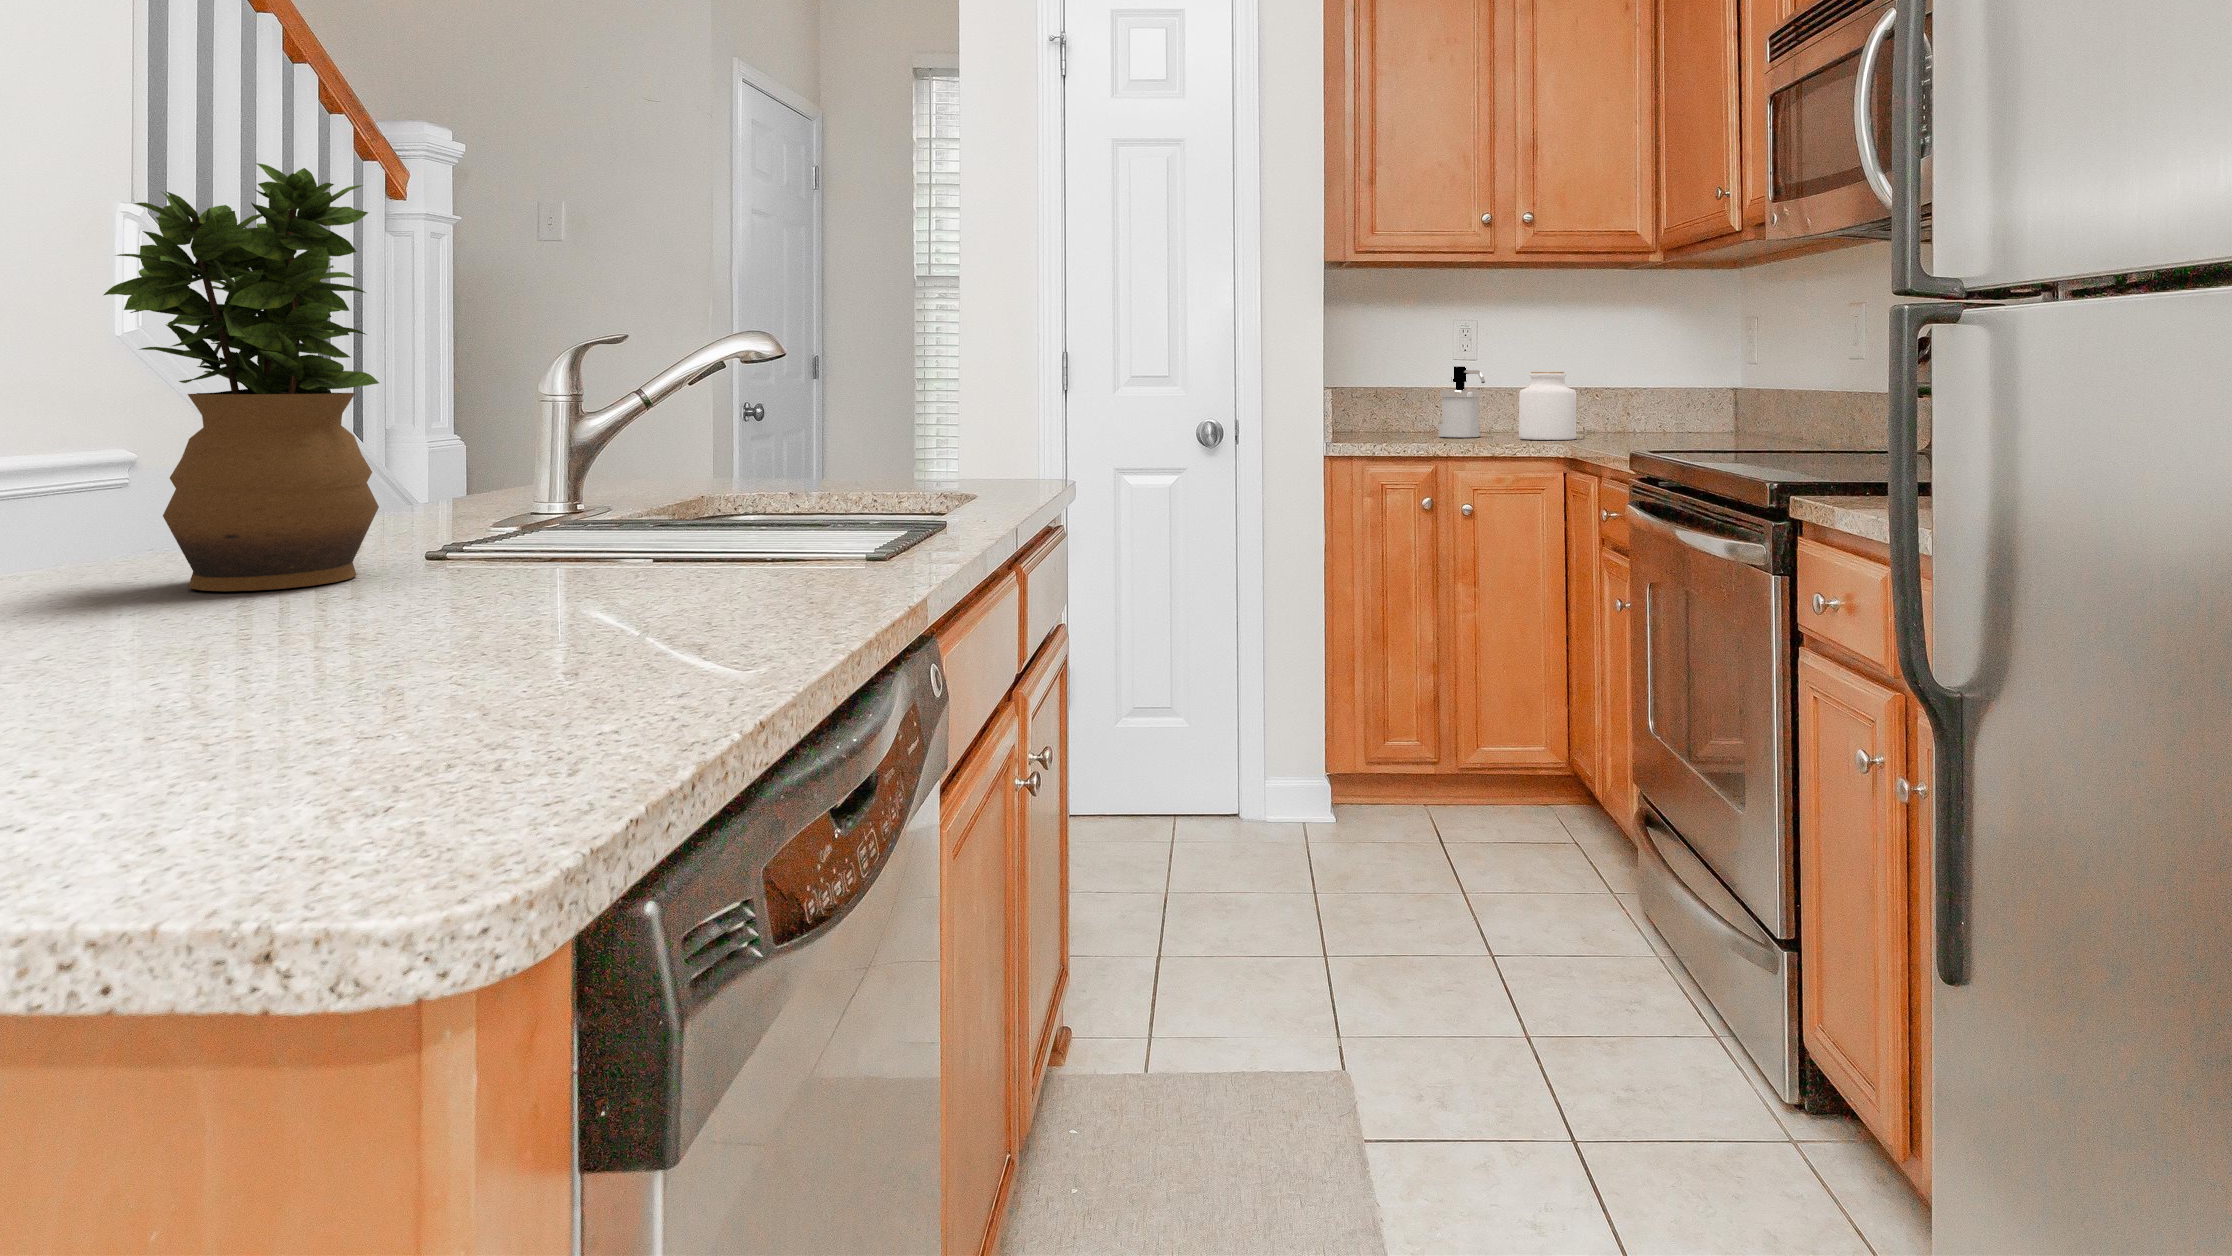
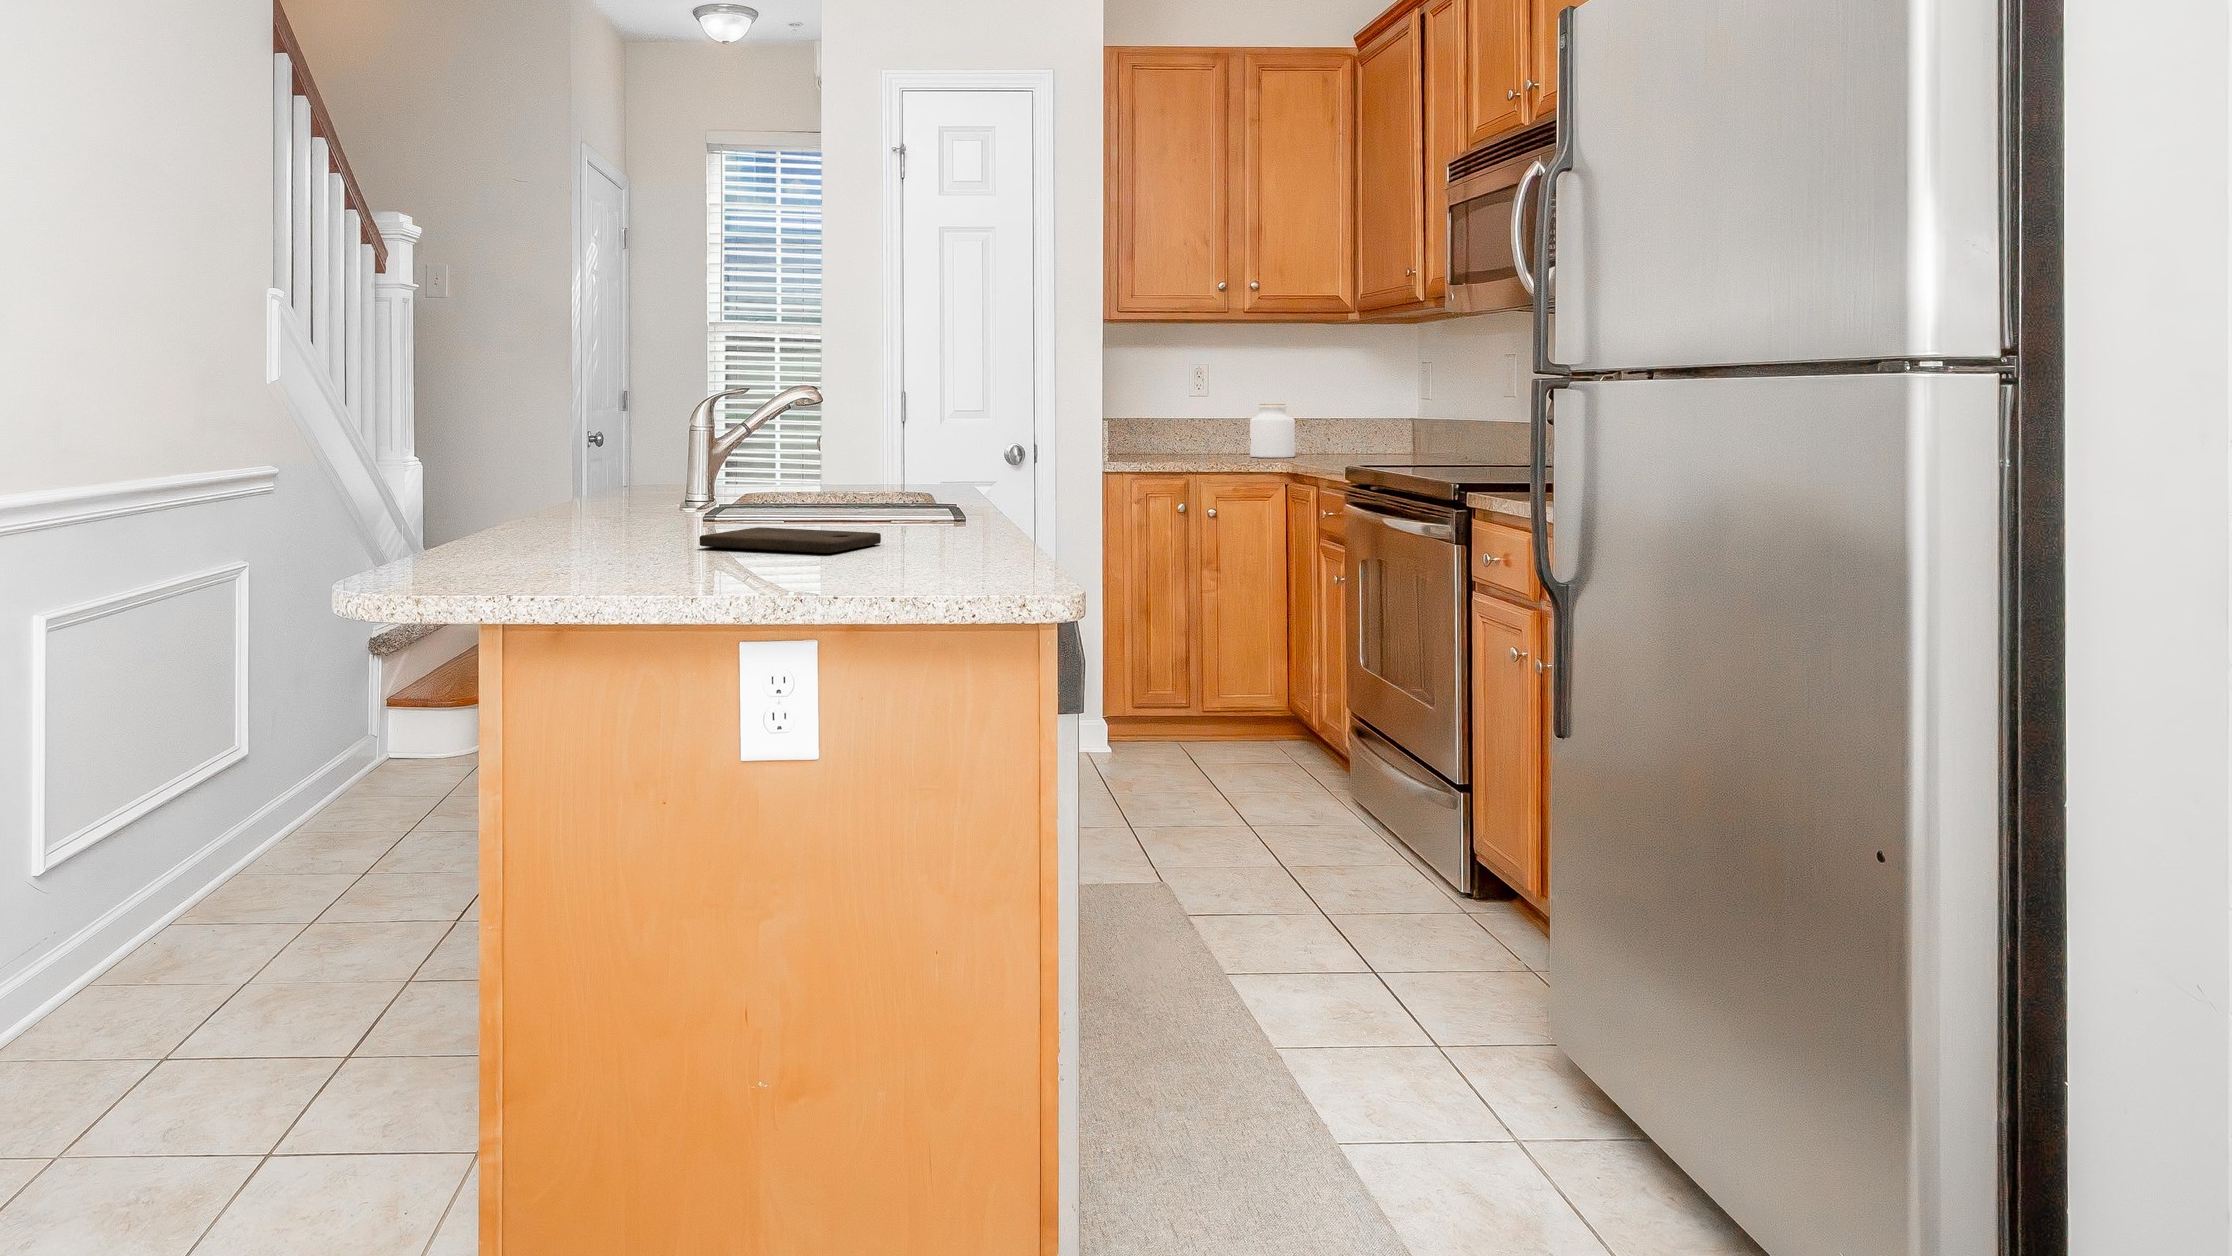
potted plant: present [104,163,379,591] -> none [565,300,693,543]
soap dispenser: present [1439,366,1485,438] -> none [1183,400,1222,456]
cutting board: none [290,565,630,632] -> present [700,527,881,553]

